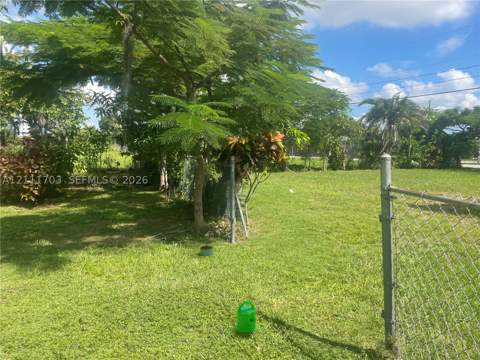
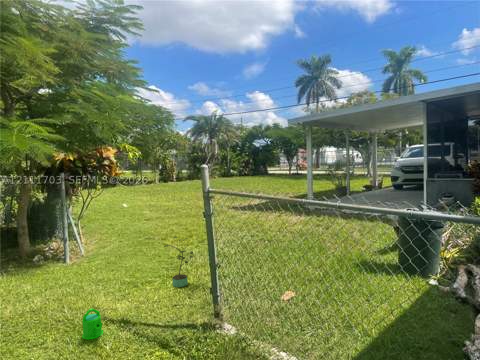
potted plant: present [194,213,216,256] -> present [164,237,193,287]

